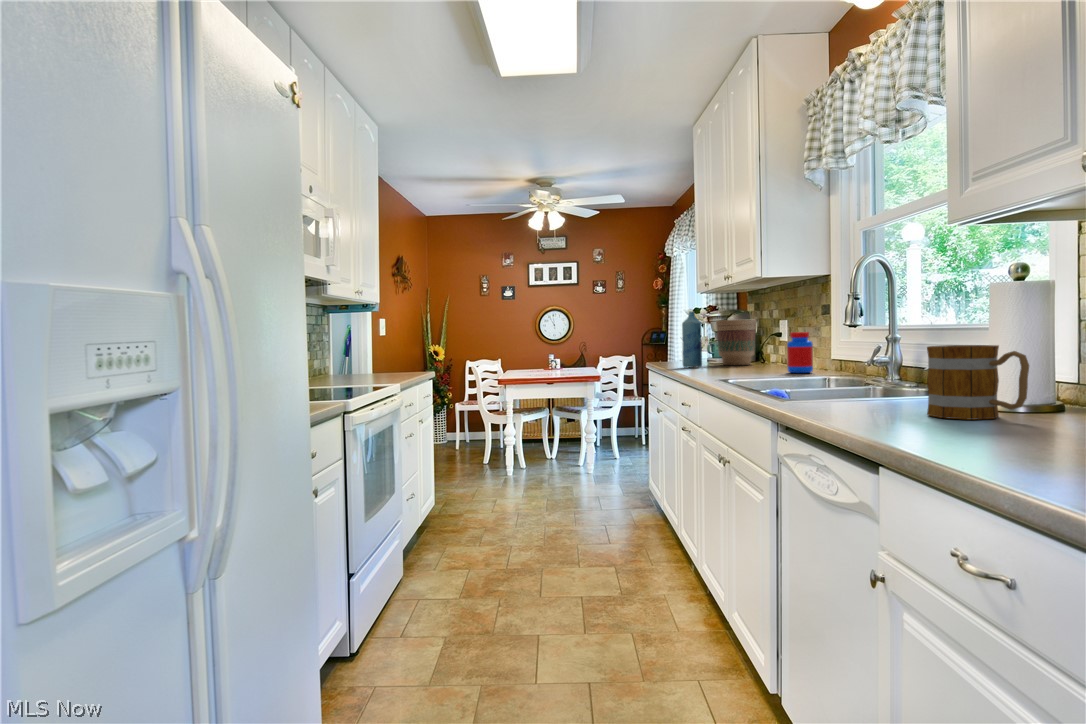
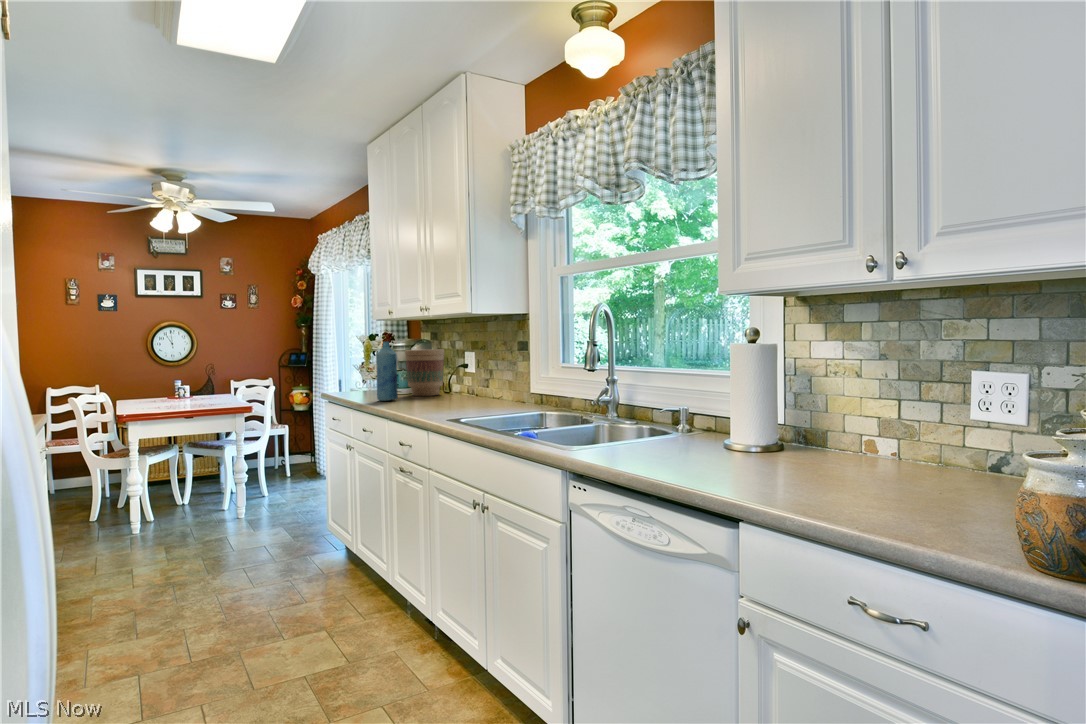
jar: present [787,332,813,373] -> none [494,366,518,407]
mug: present [927,345,1029,420] -> none [703,397,783,464]

